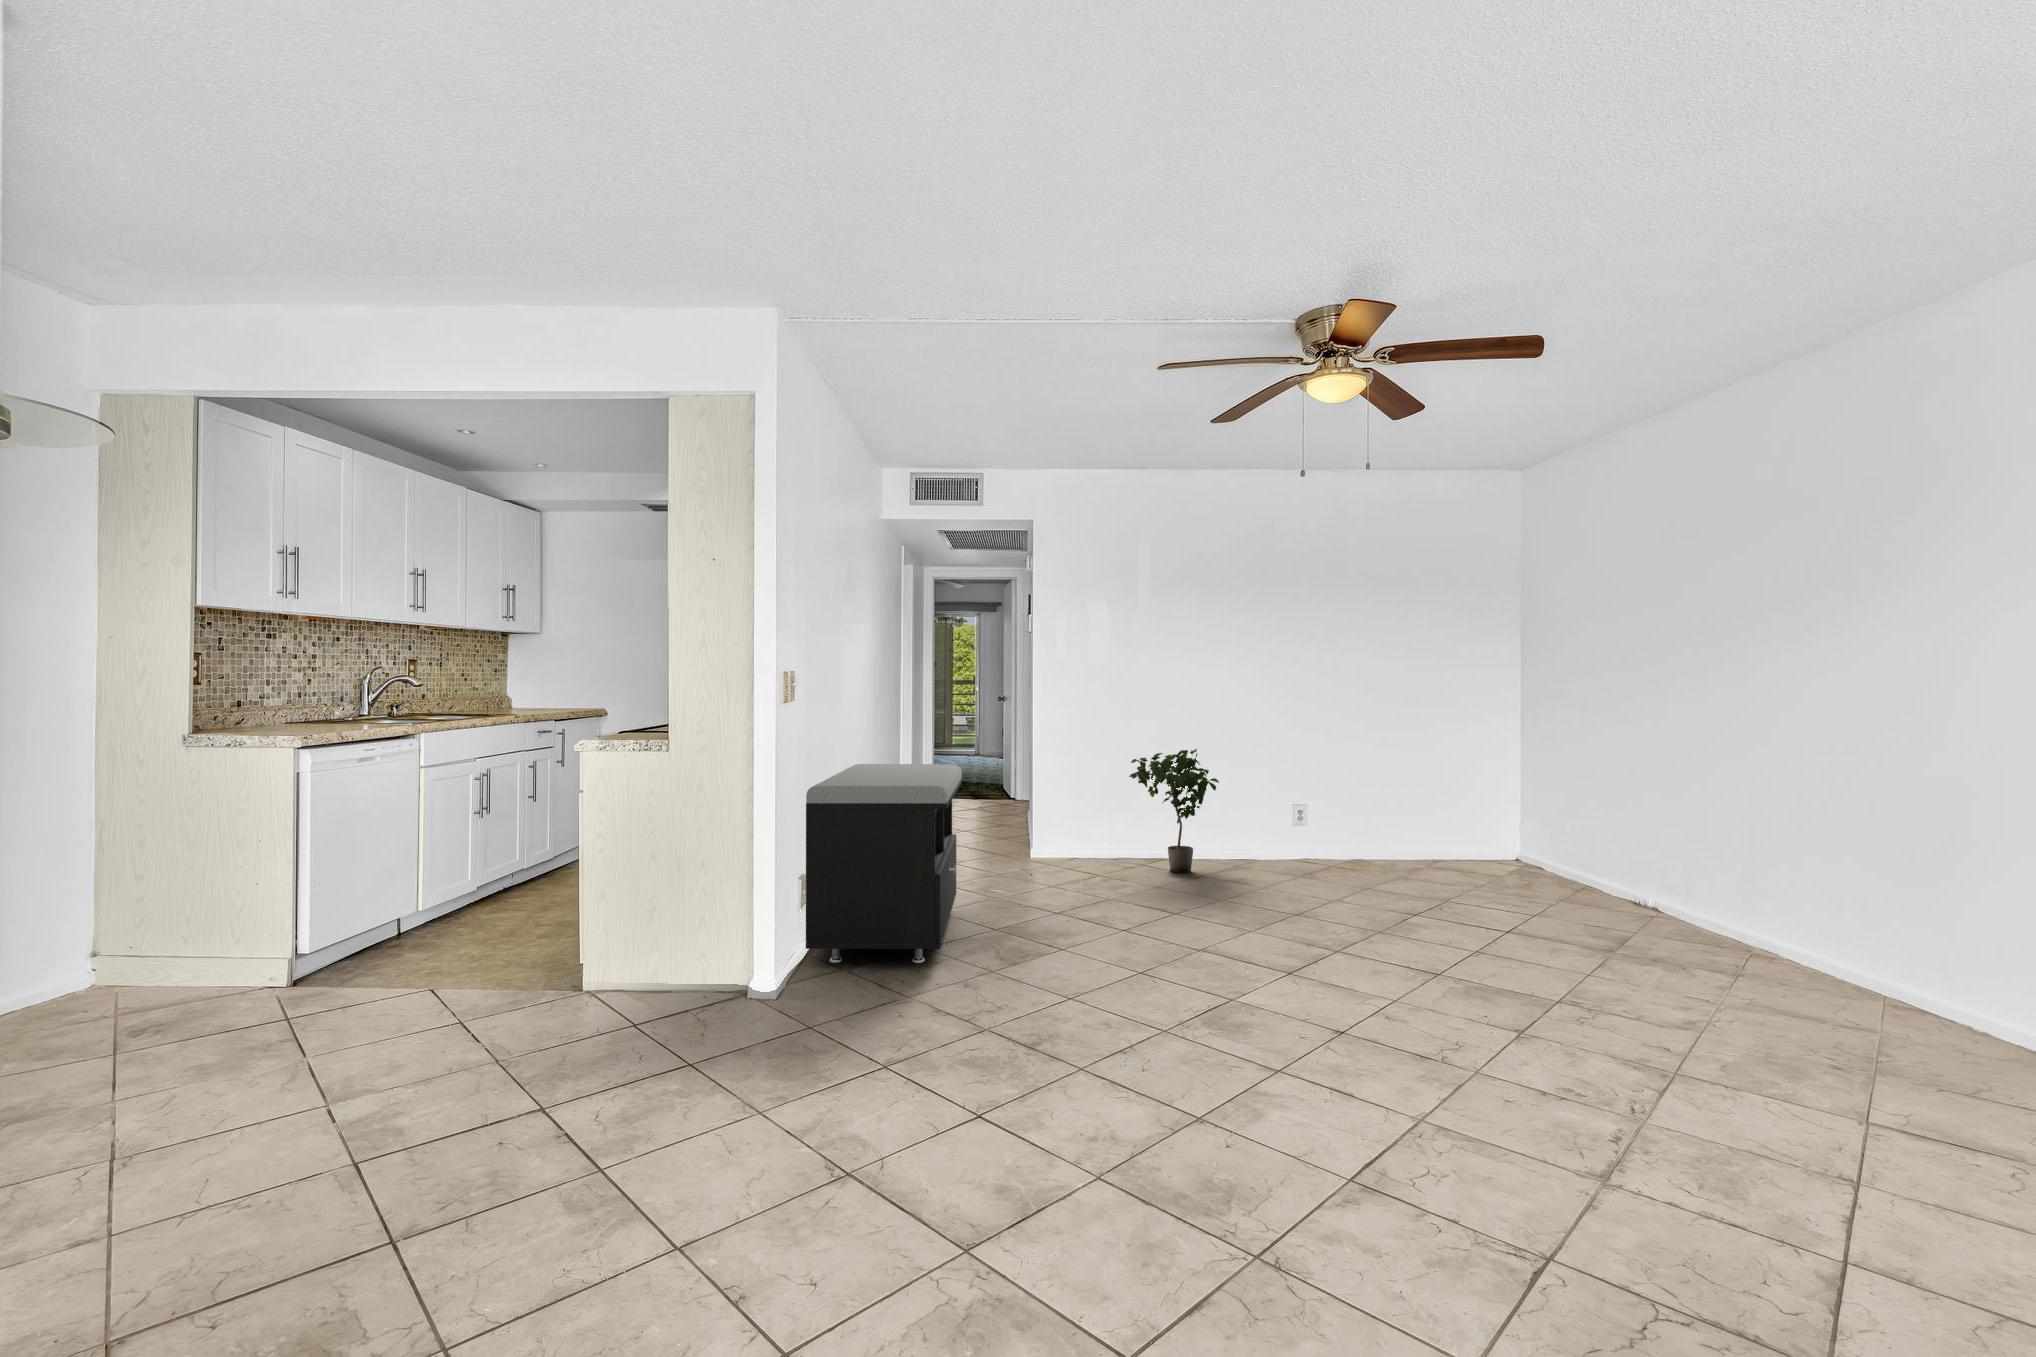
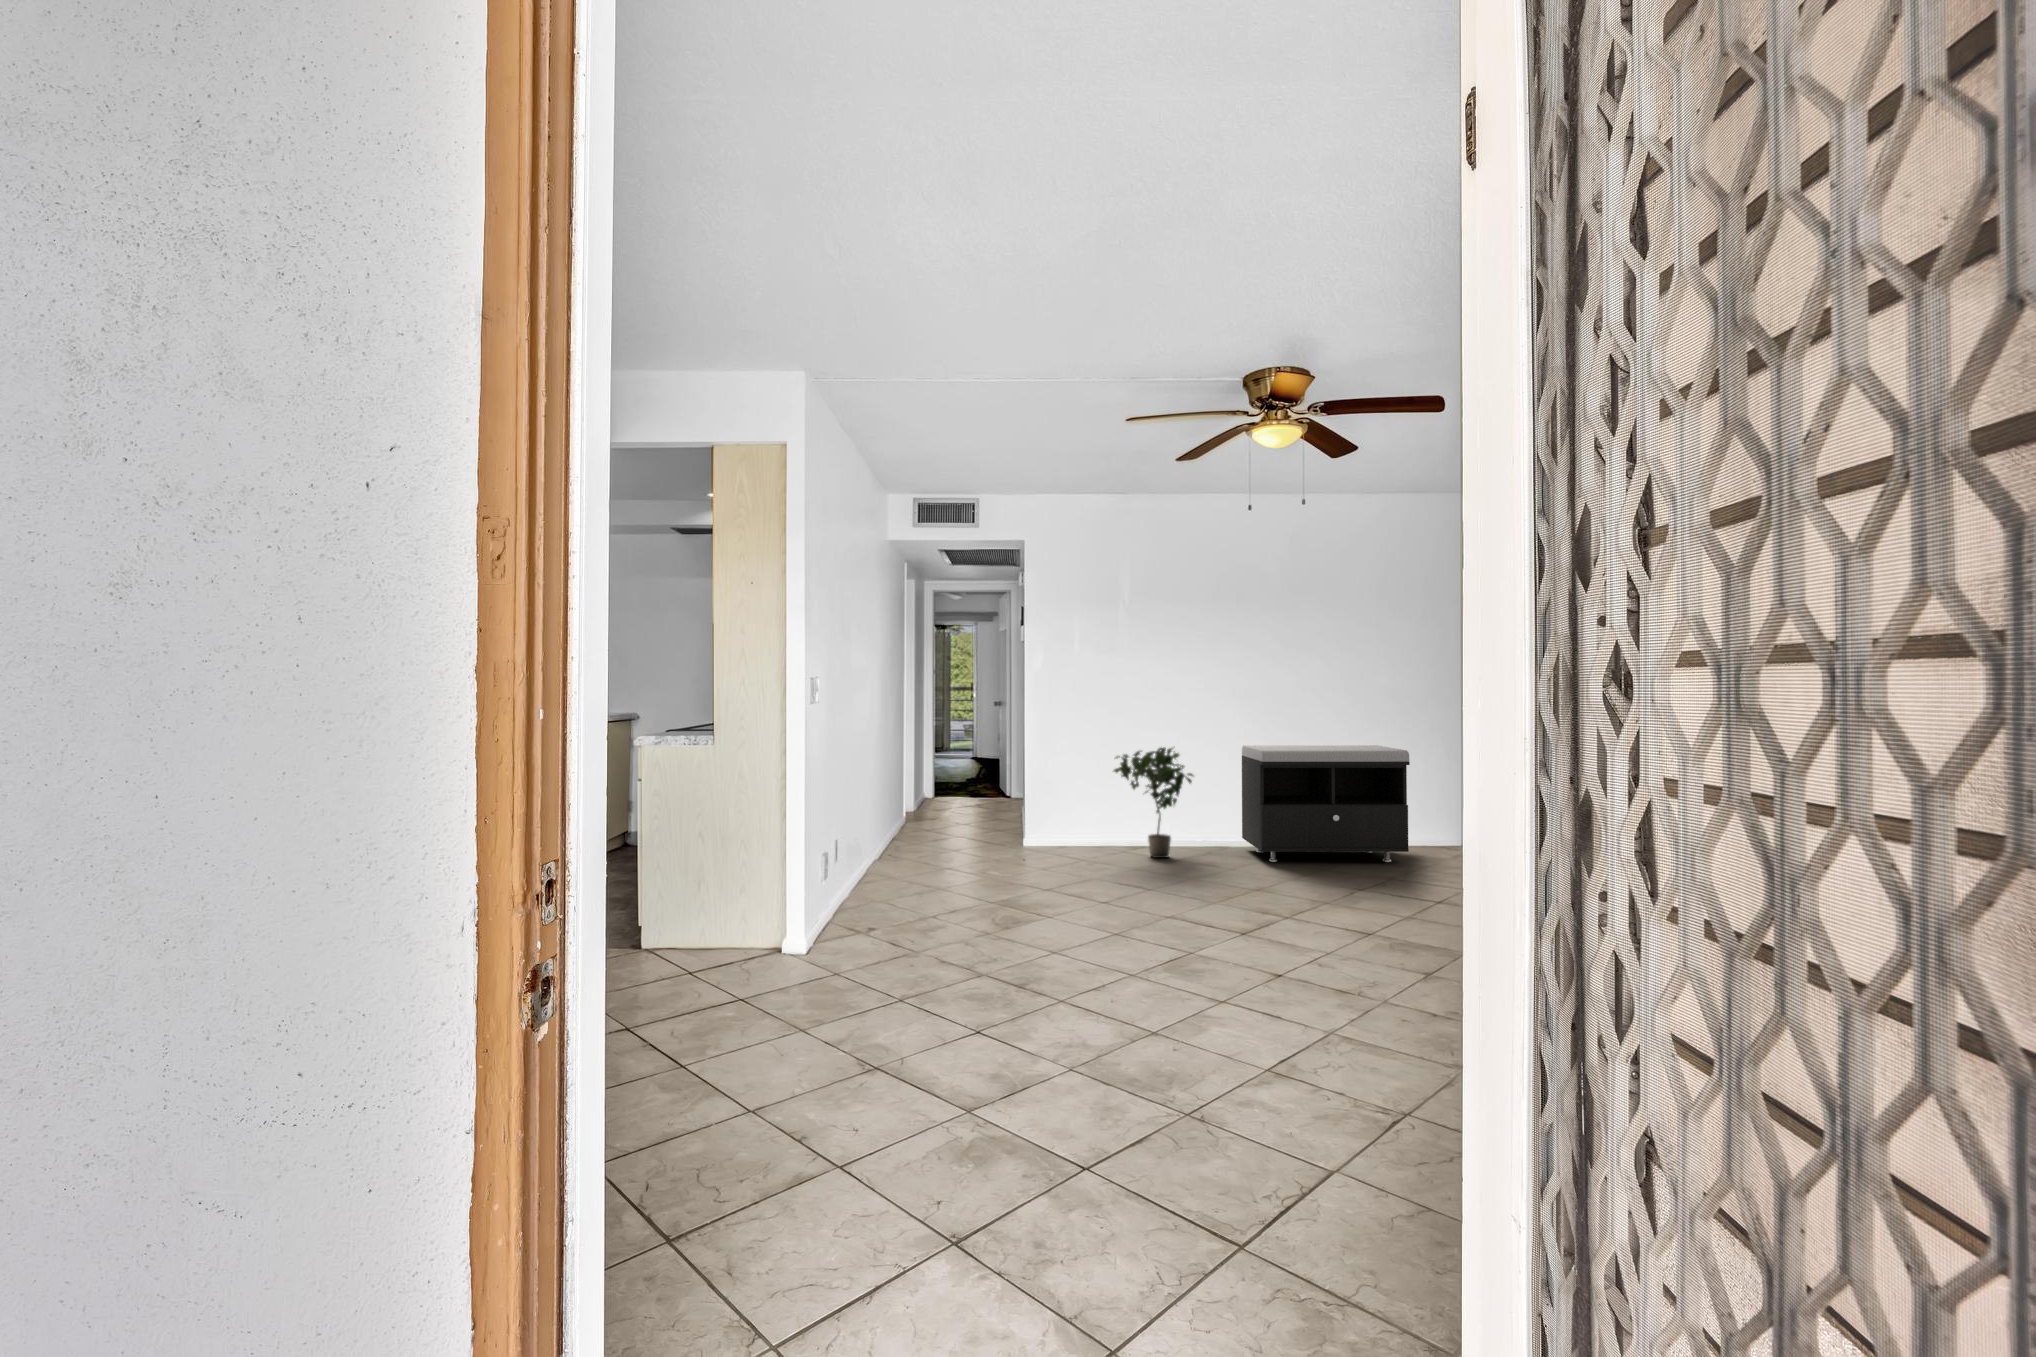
storage bench: present [806,764,962,963] -> present [1242,745,1410,862]

